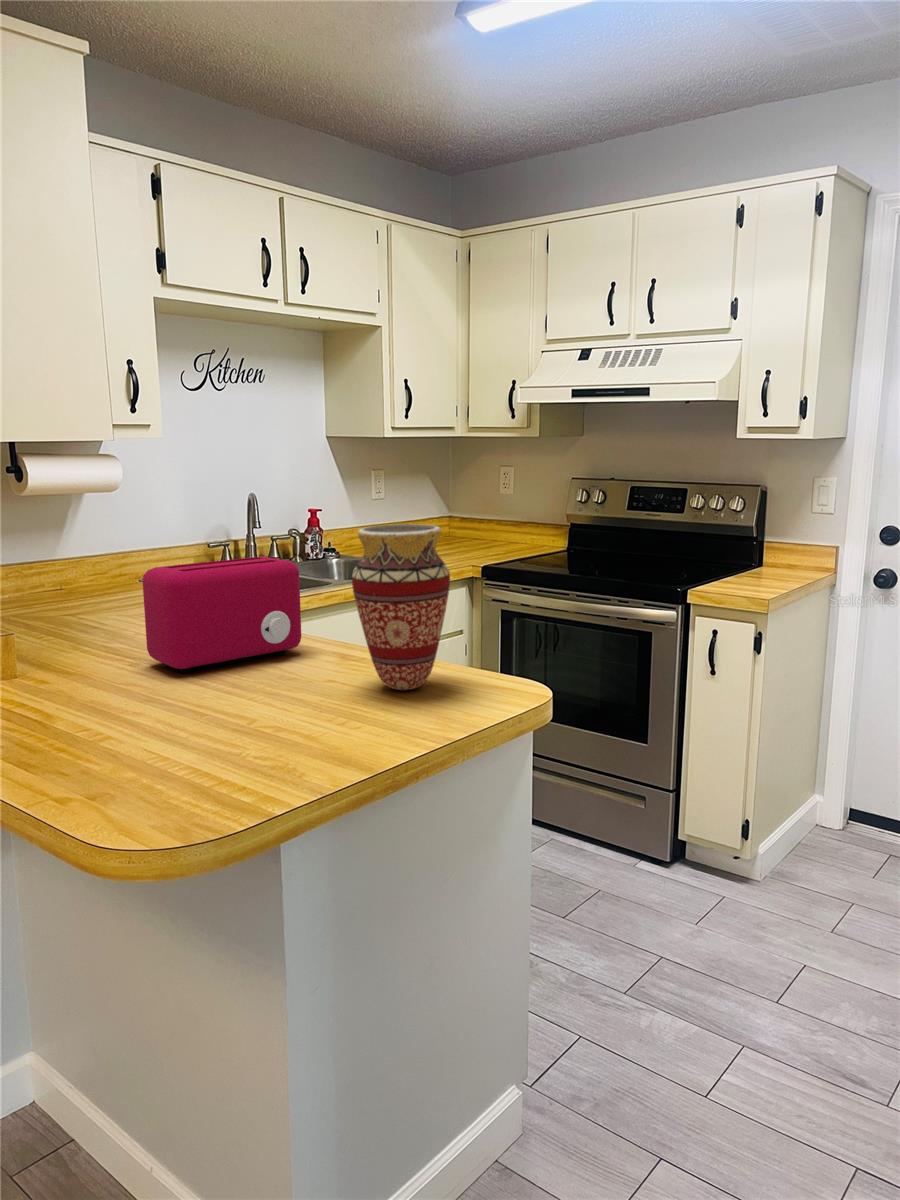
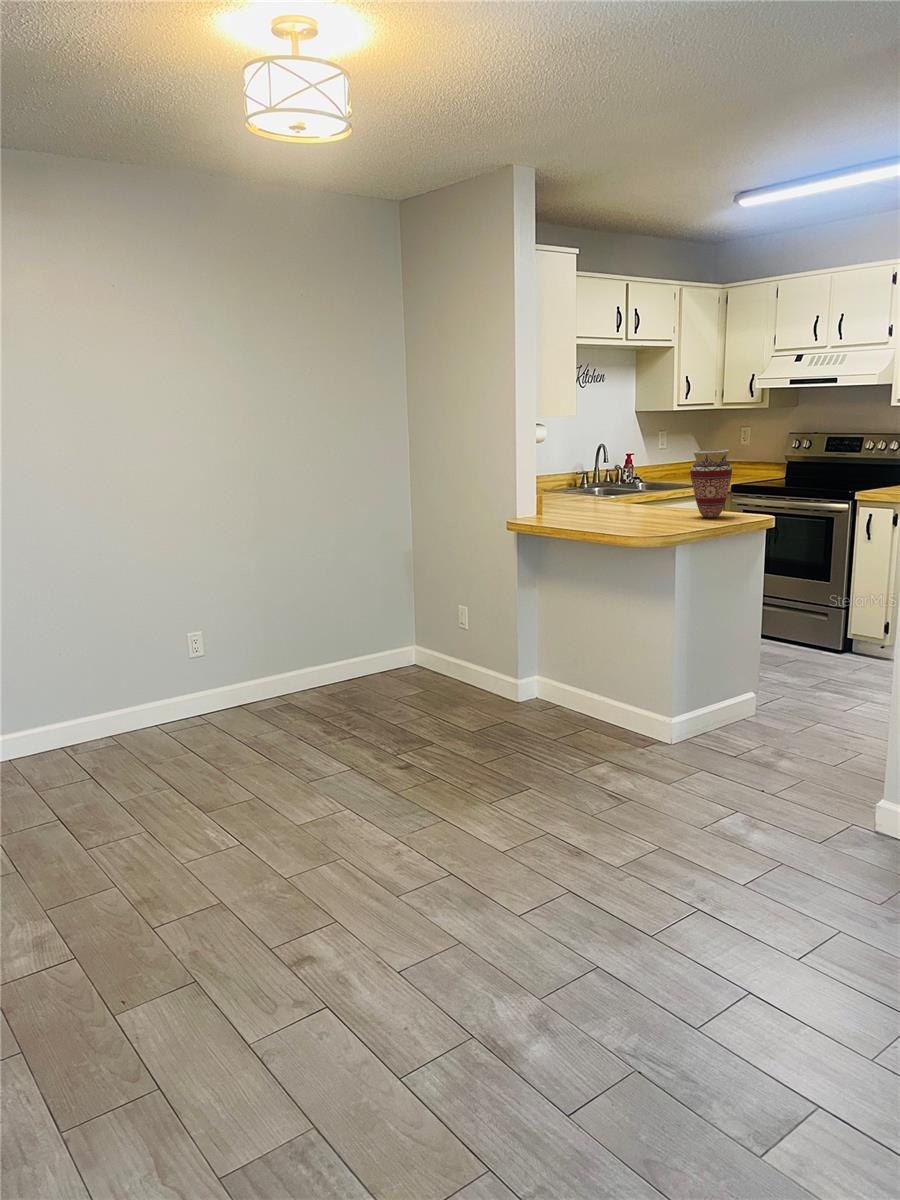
toaster: present [142,556,301,673] -> none [594,468,658,514]

